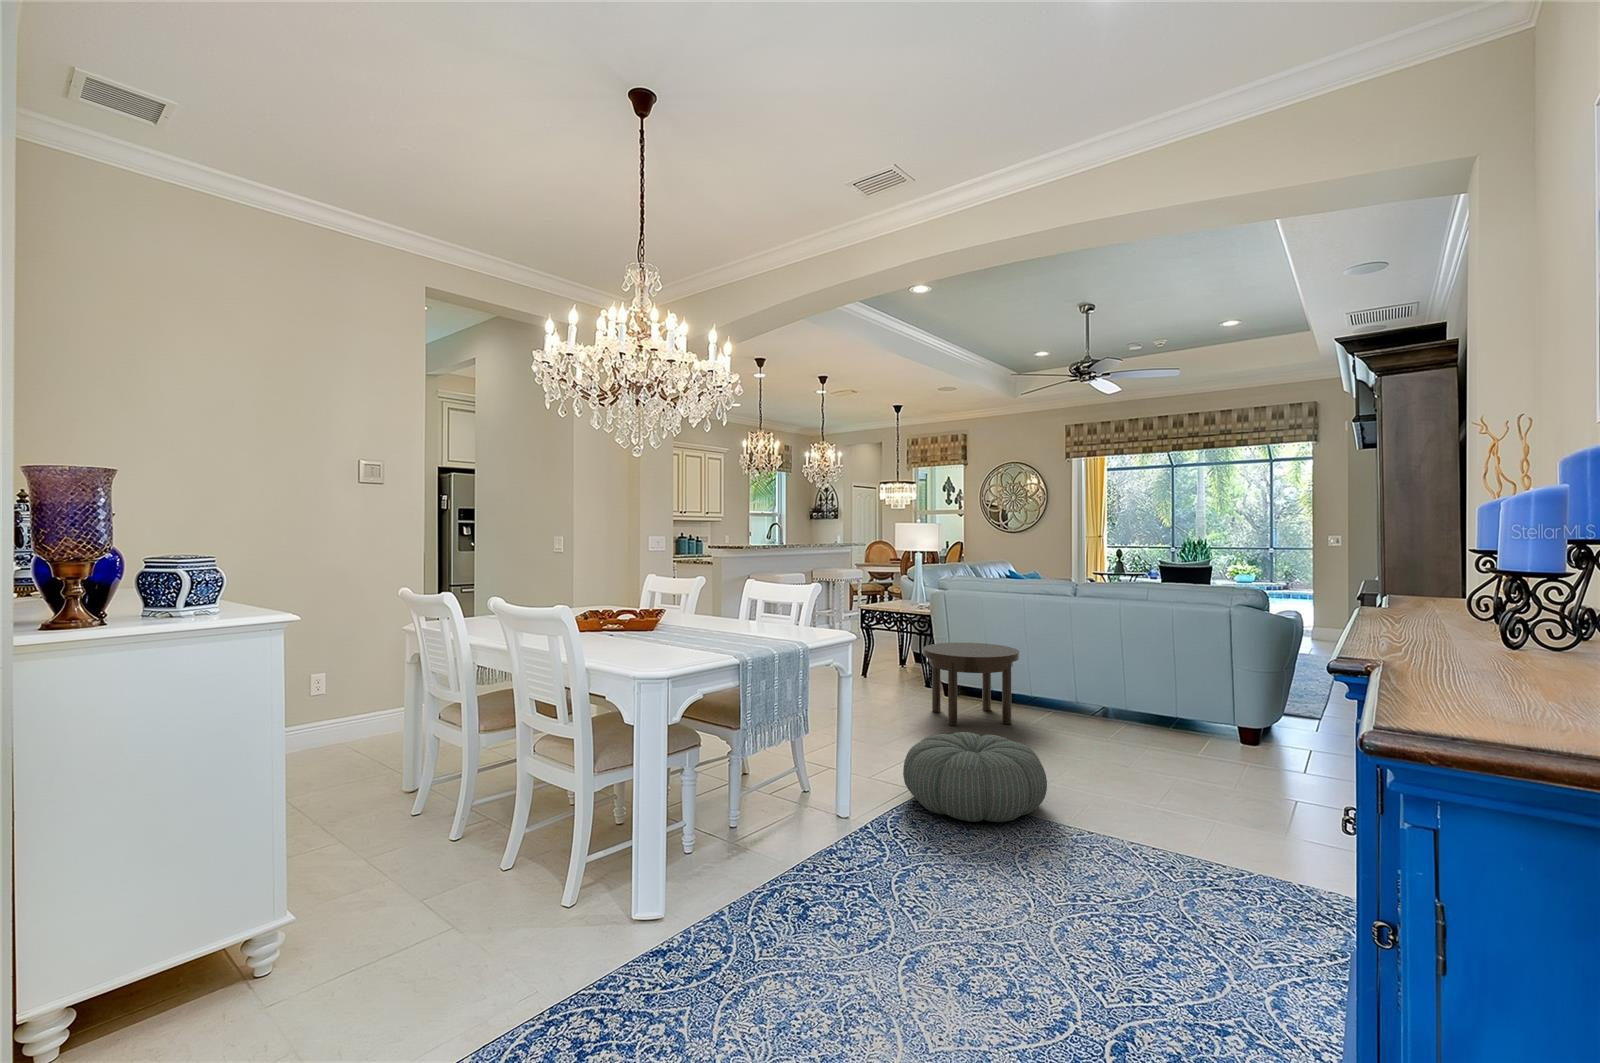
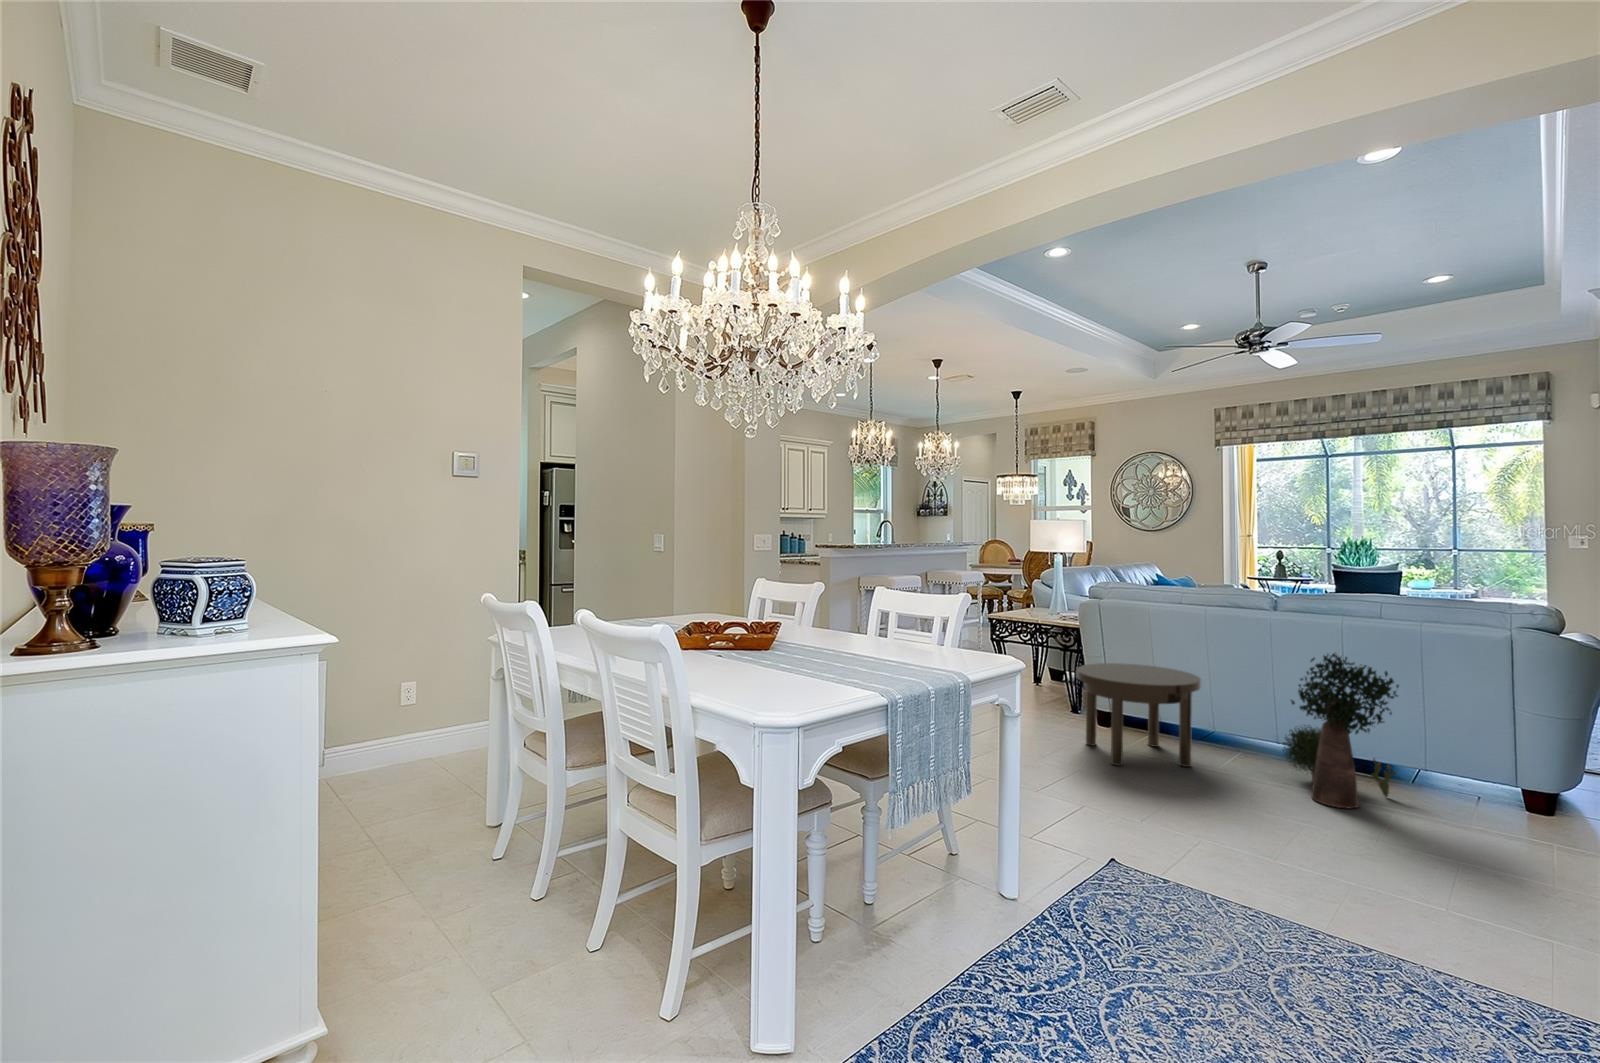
potted plant: none [1077,626,1158,747] -> present [1283,653,1399,809]
pouf: present [903,732,1047,822] -> none [1083,788,1289,920]

